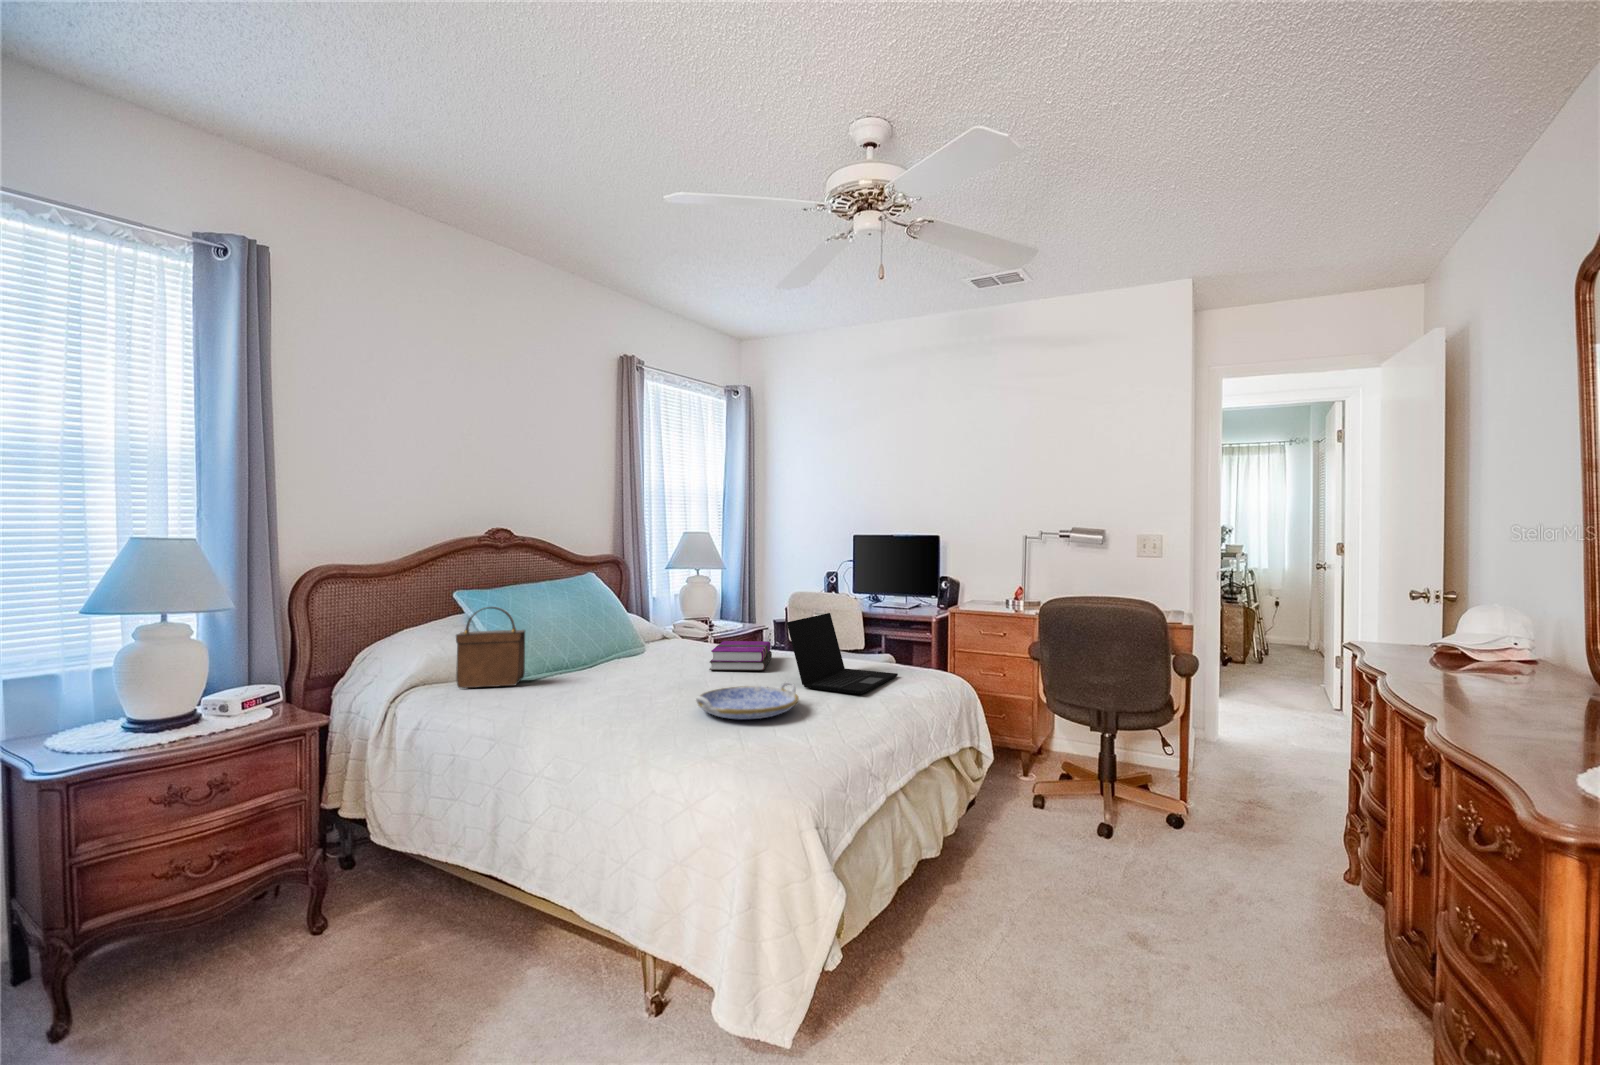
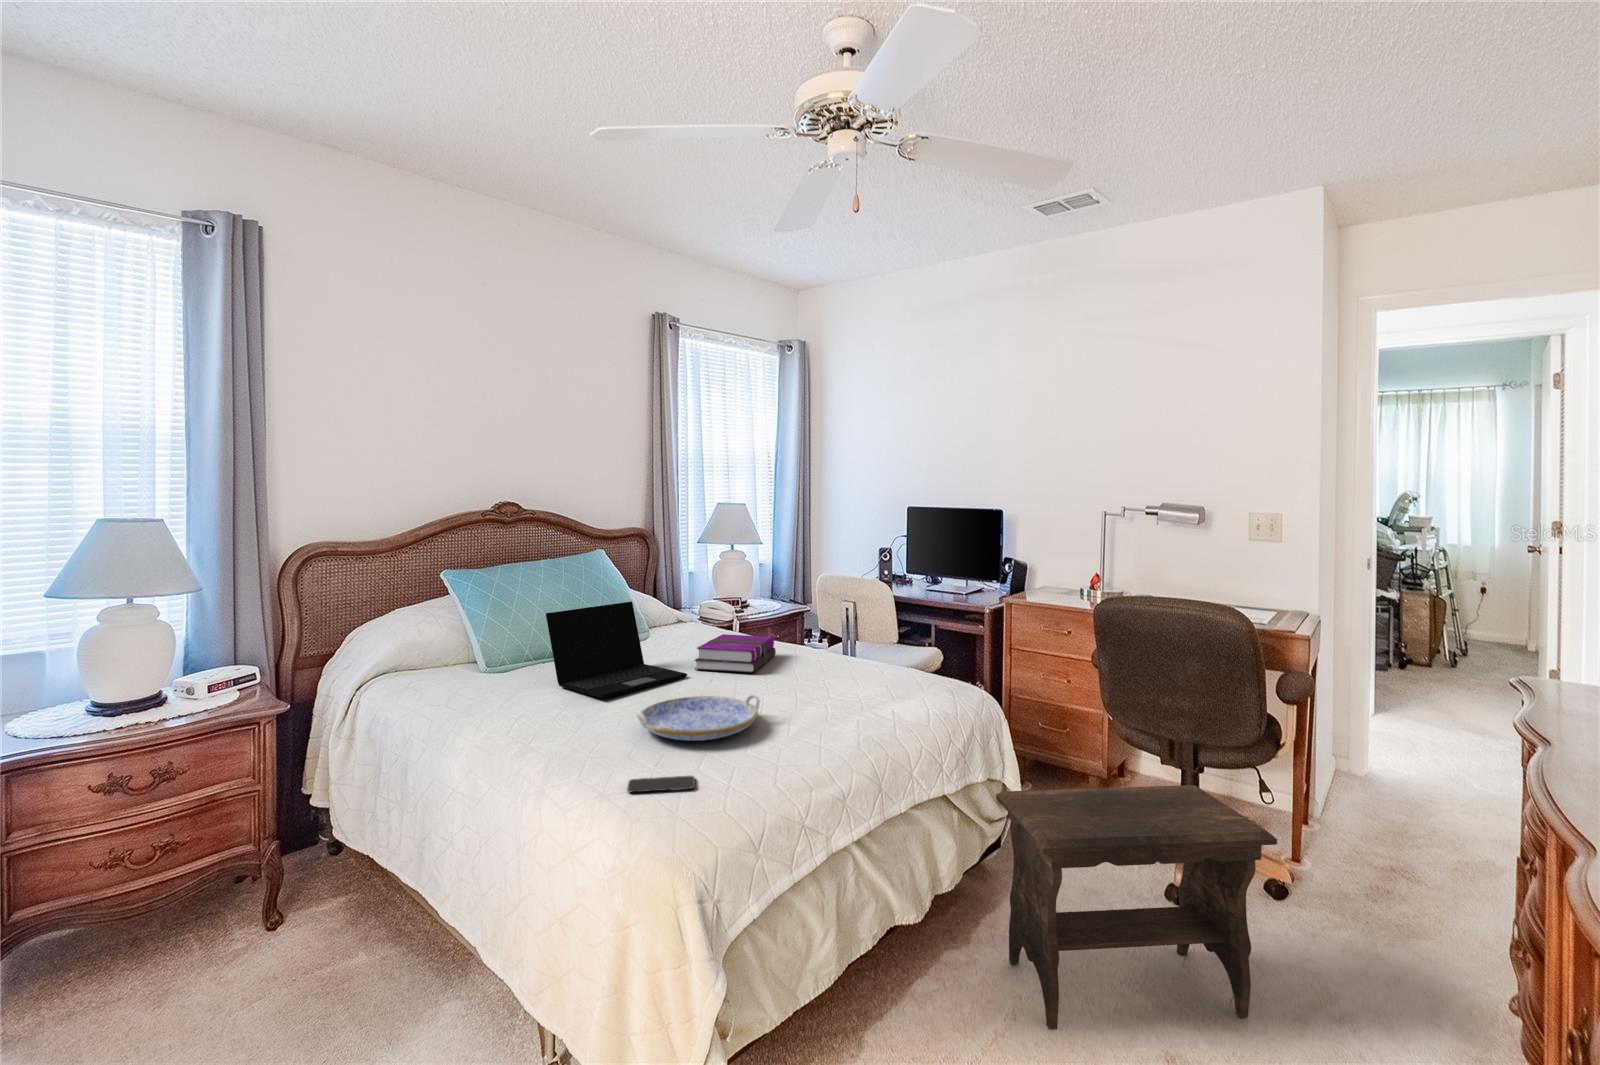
handbag: present [456,607,525,688] -> none [417,594,494,681]
laptop: present [787,613,898,694] -> present [546,601,687,698]
footstool: none [987,740,1203,939] -> present [996,785,1277,1029]
smartphone: none [720,742,779,756] -> present [627,776,695,792]

